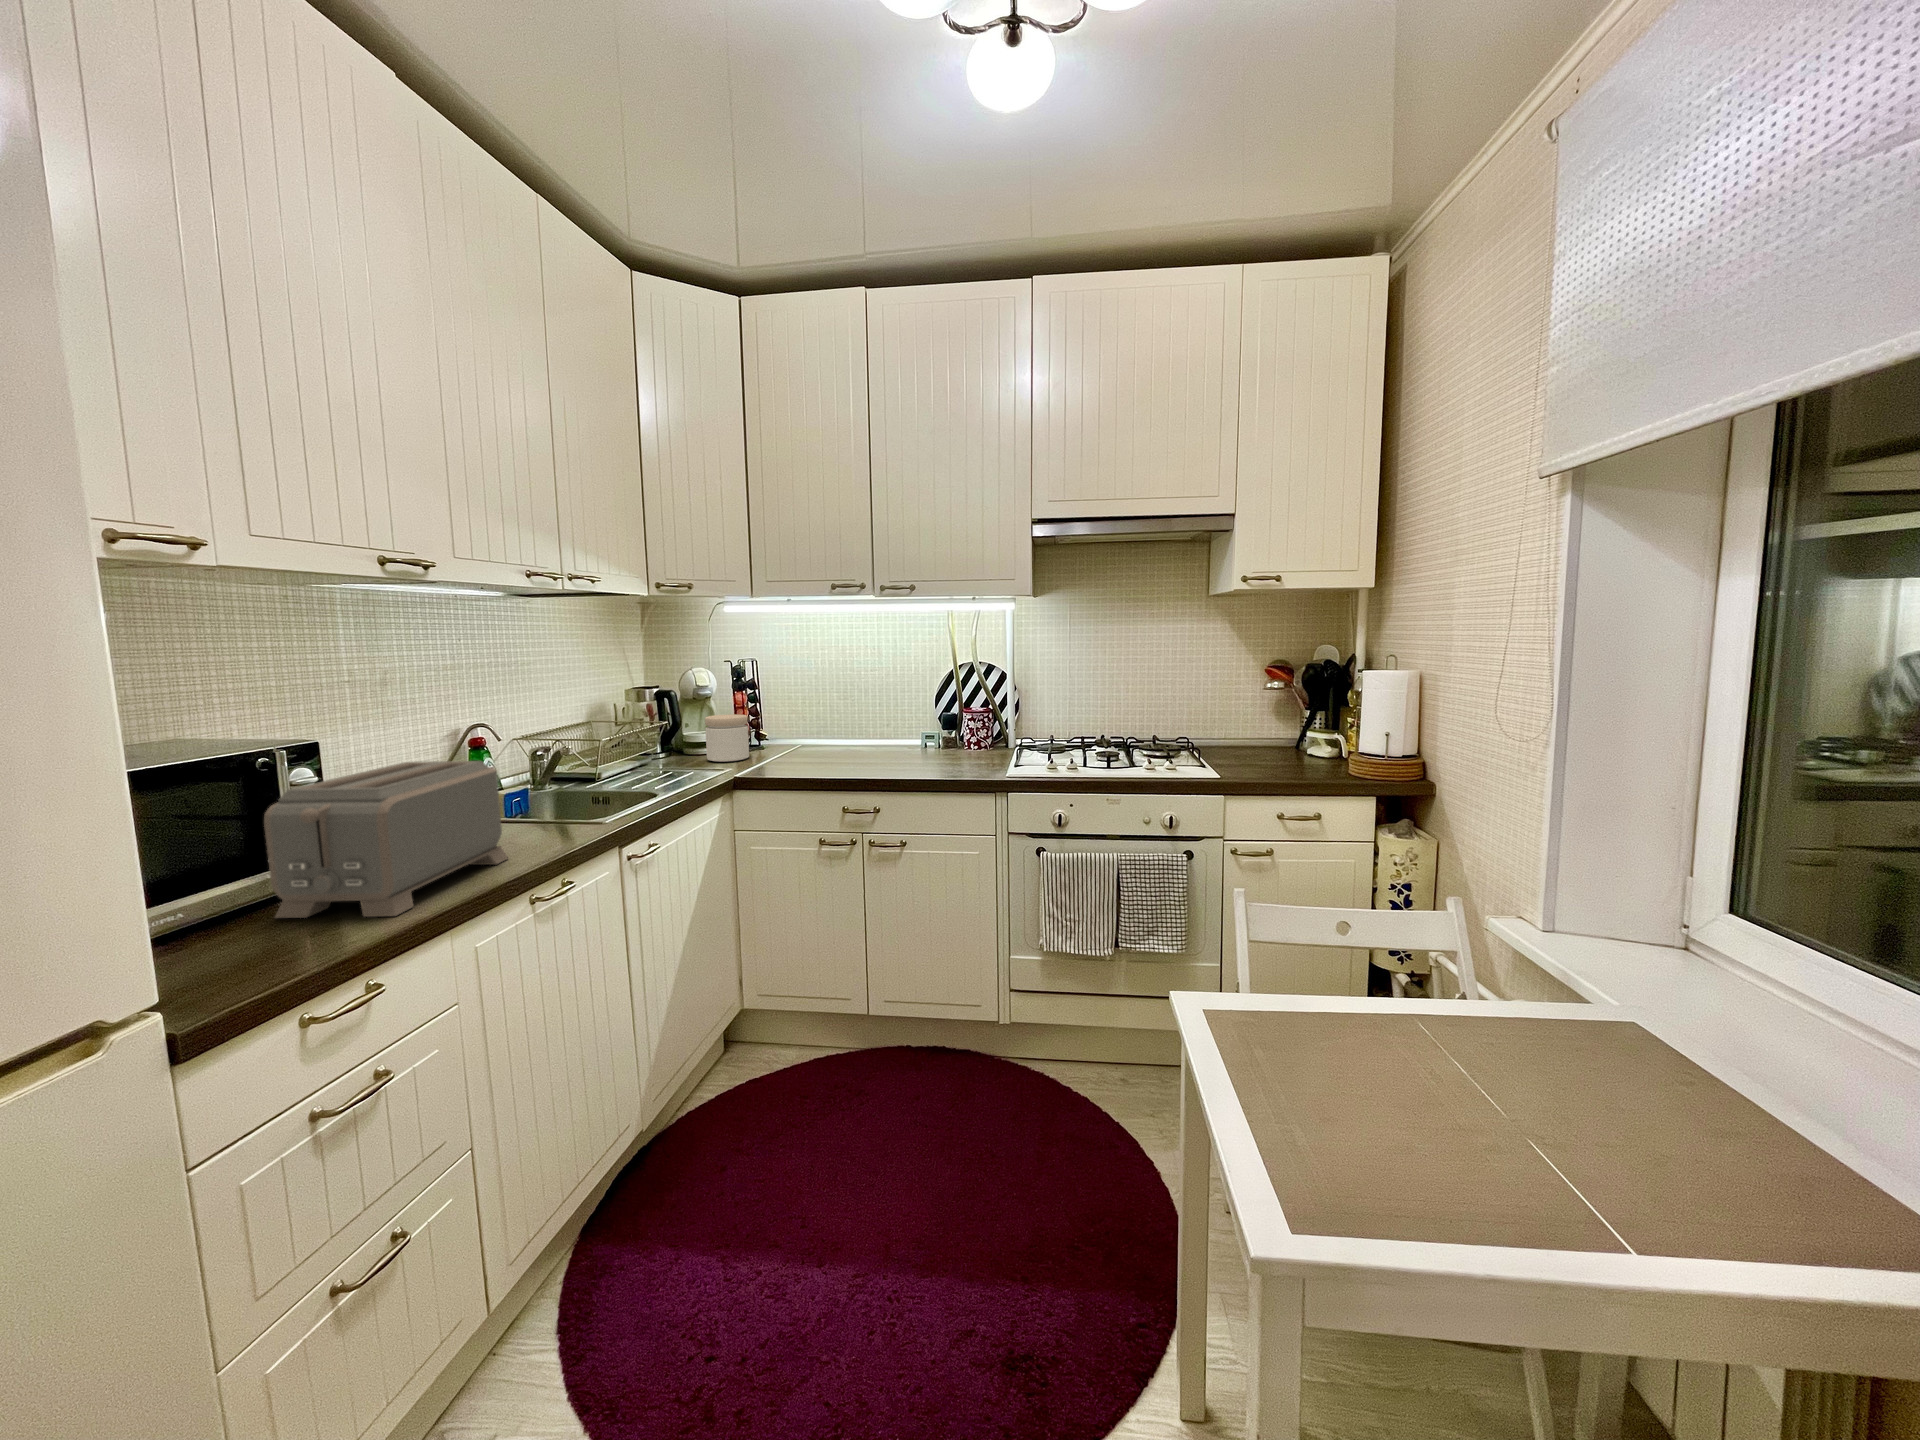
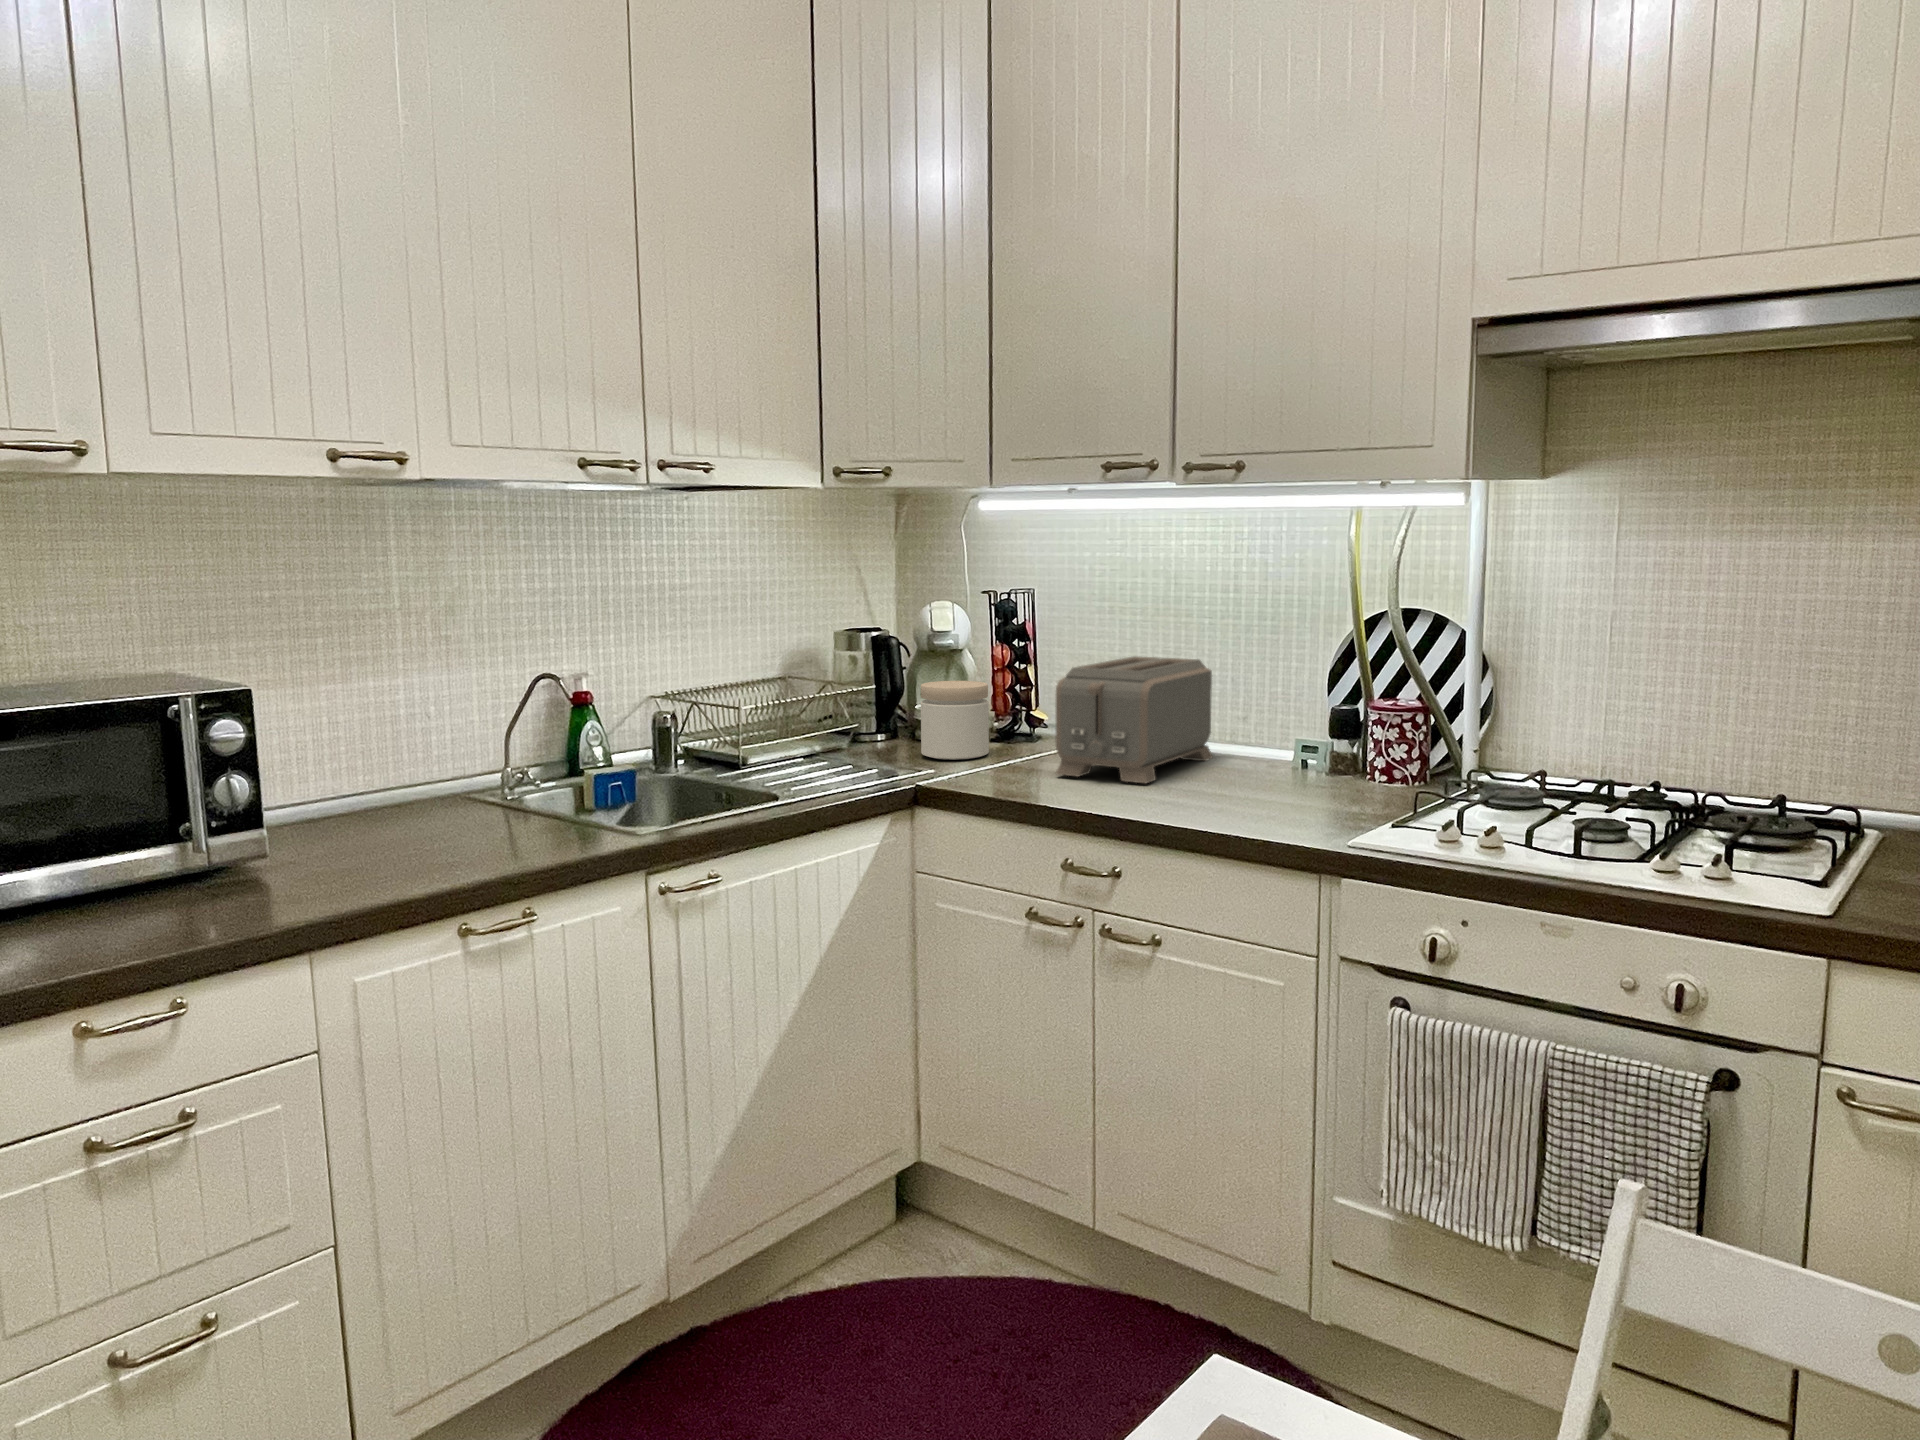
toaster: present [264,761,508,918] -> present [1056,656,1212,783]

